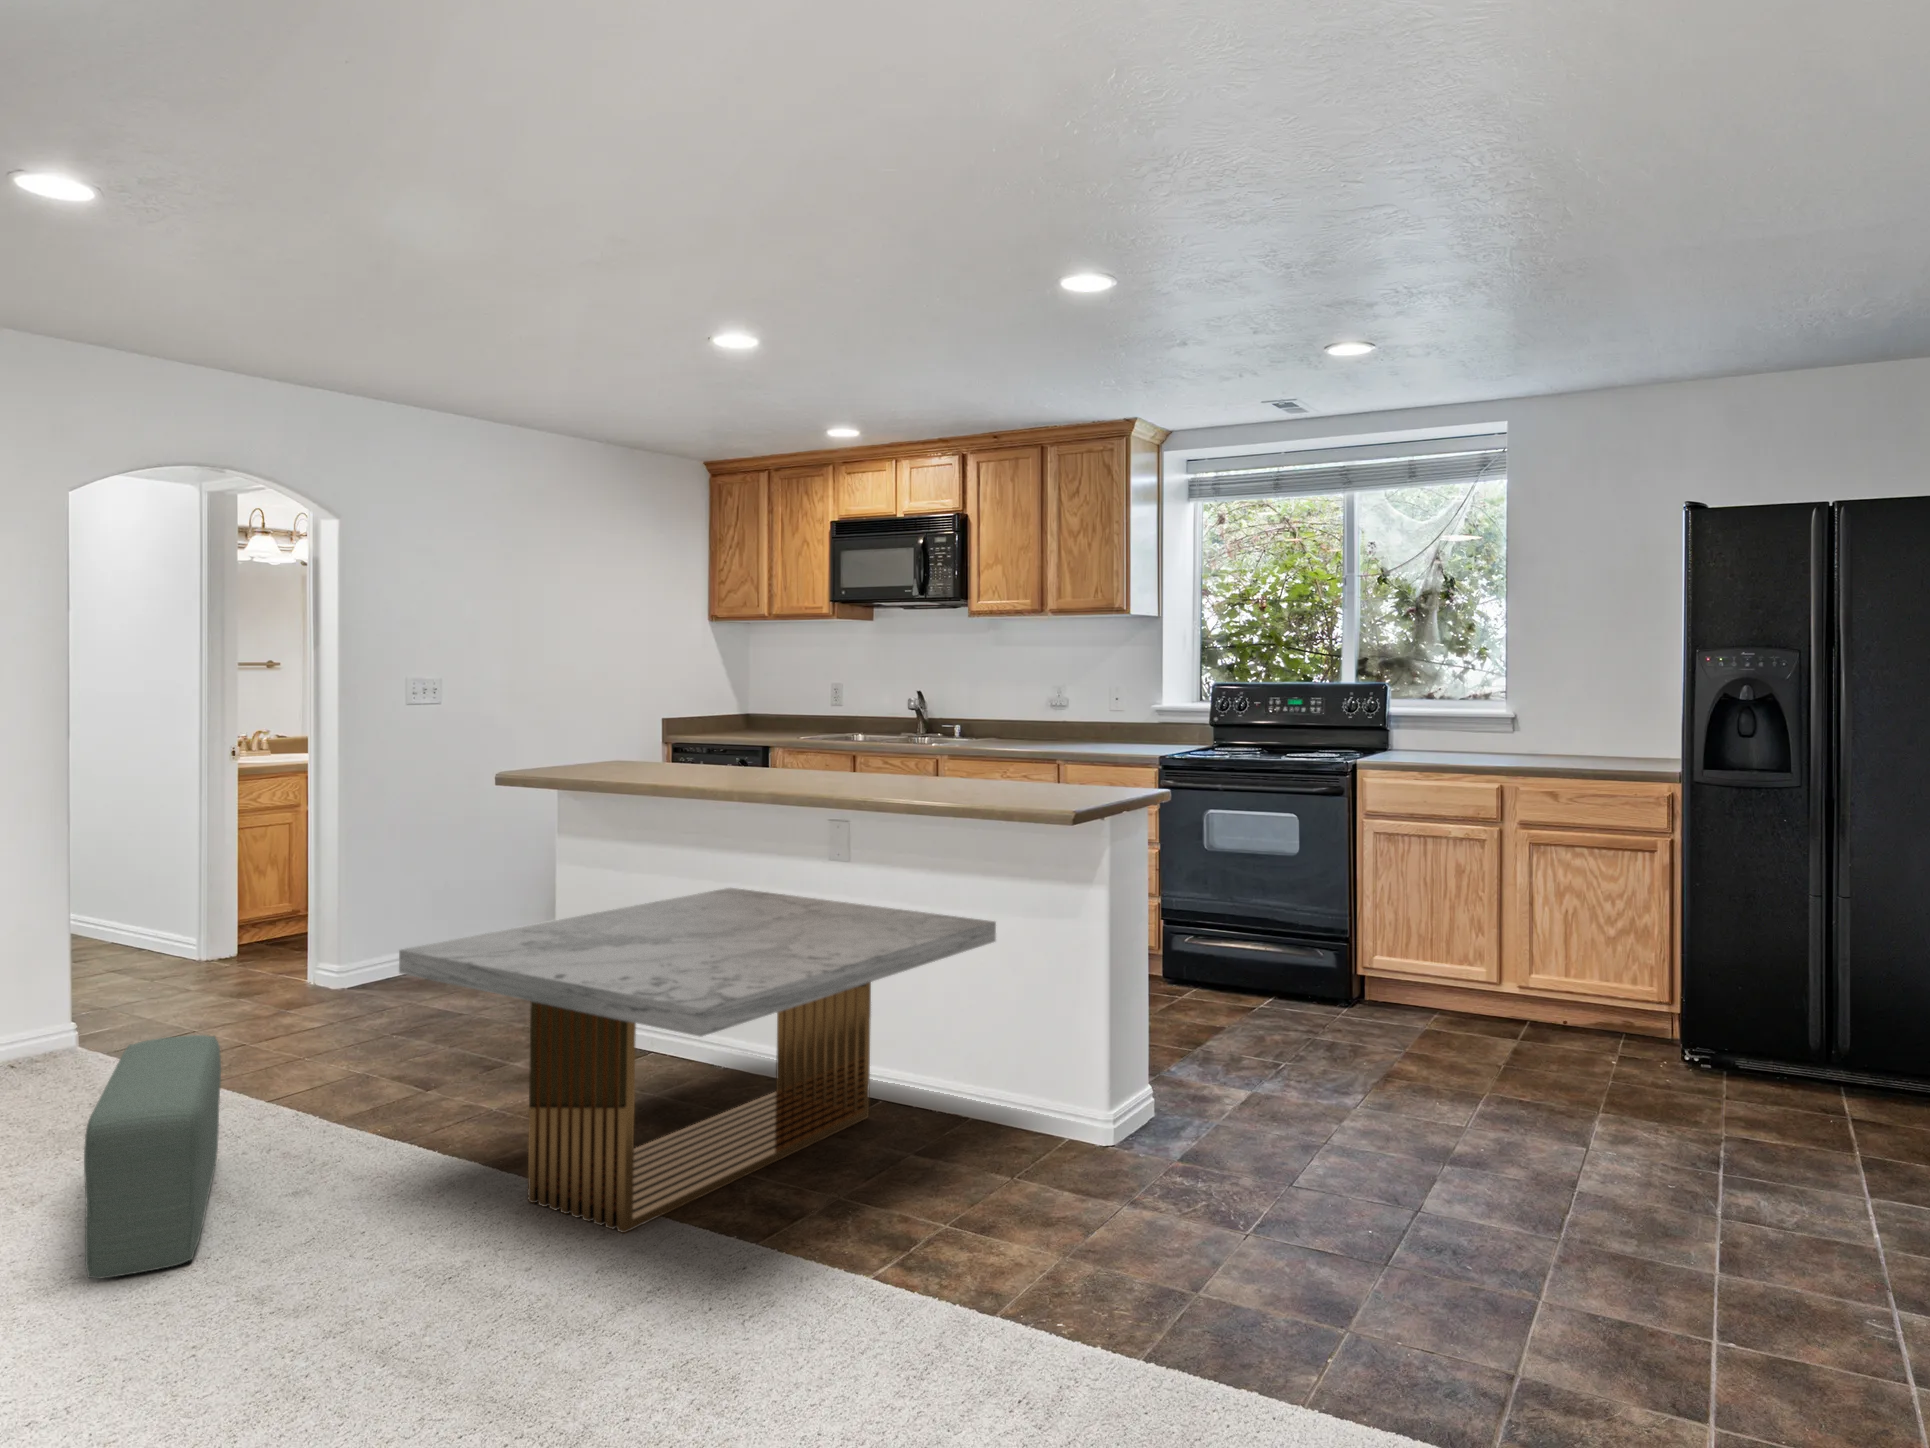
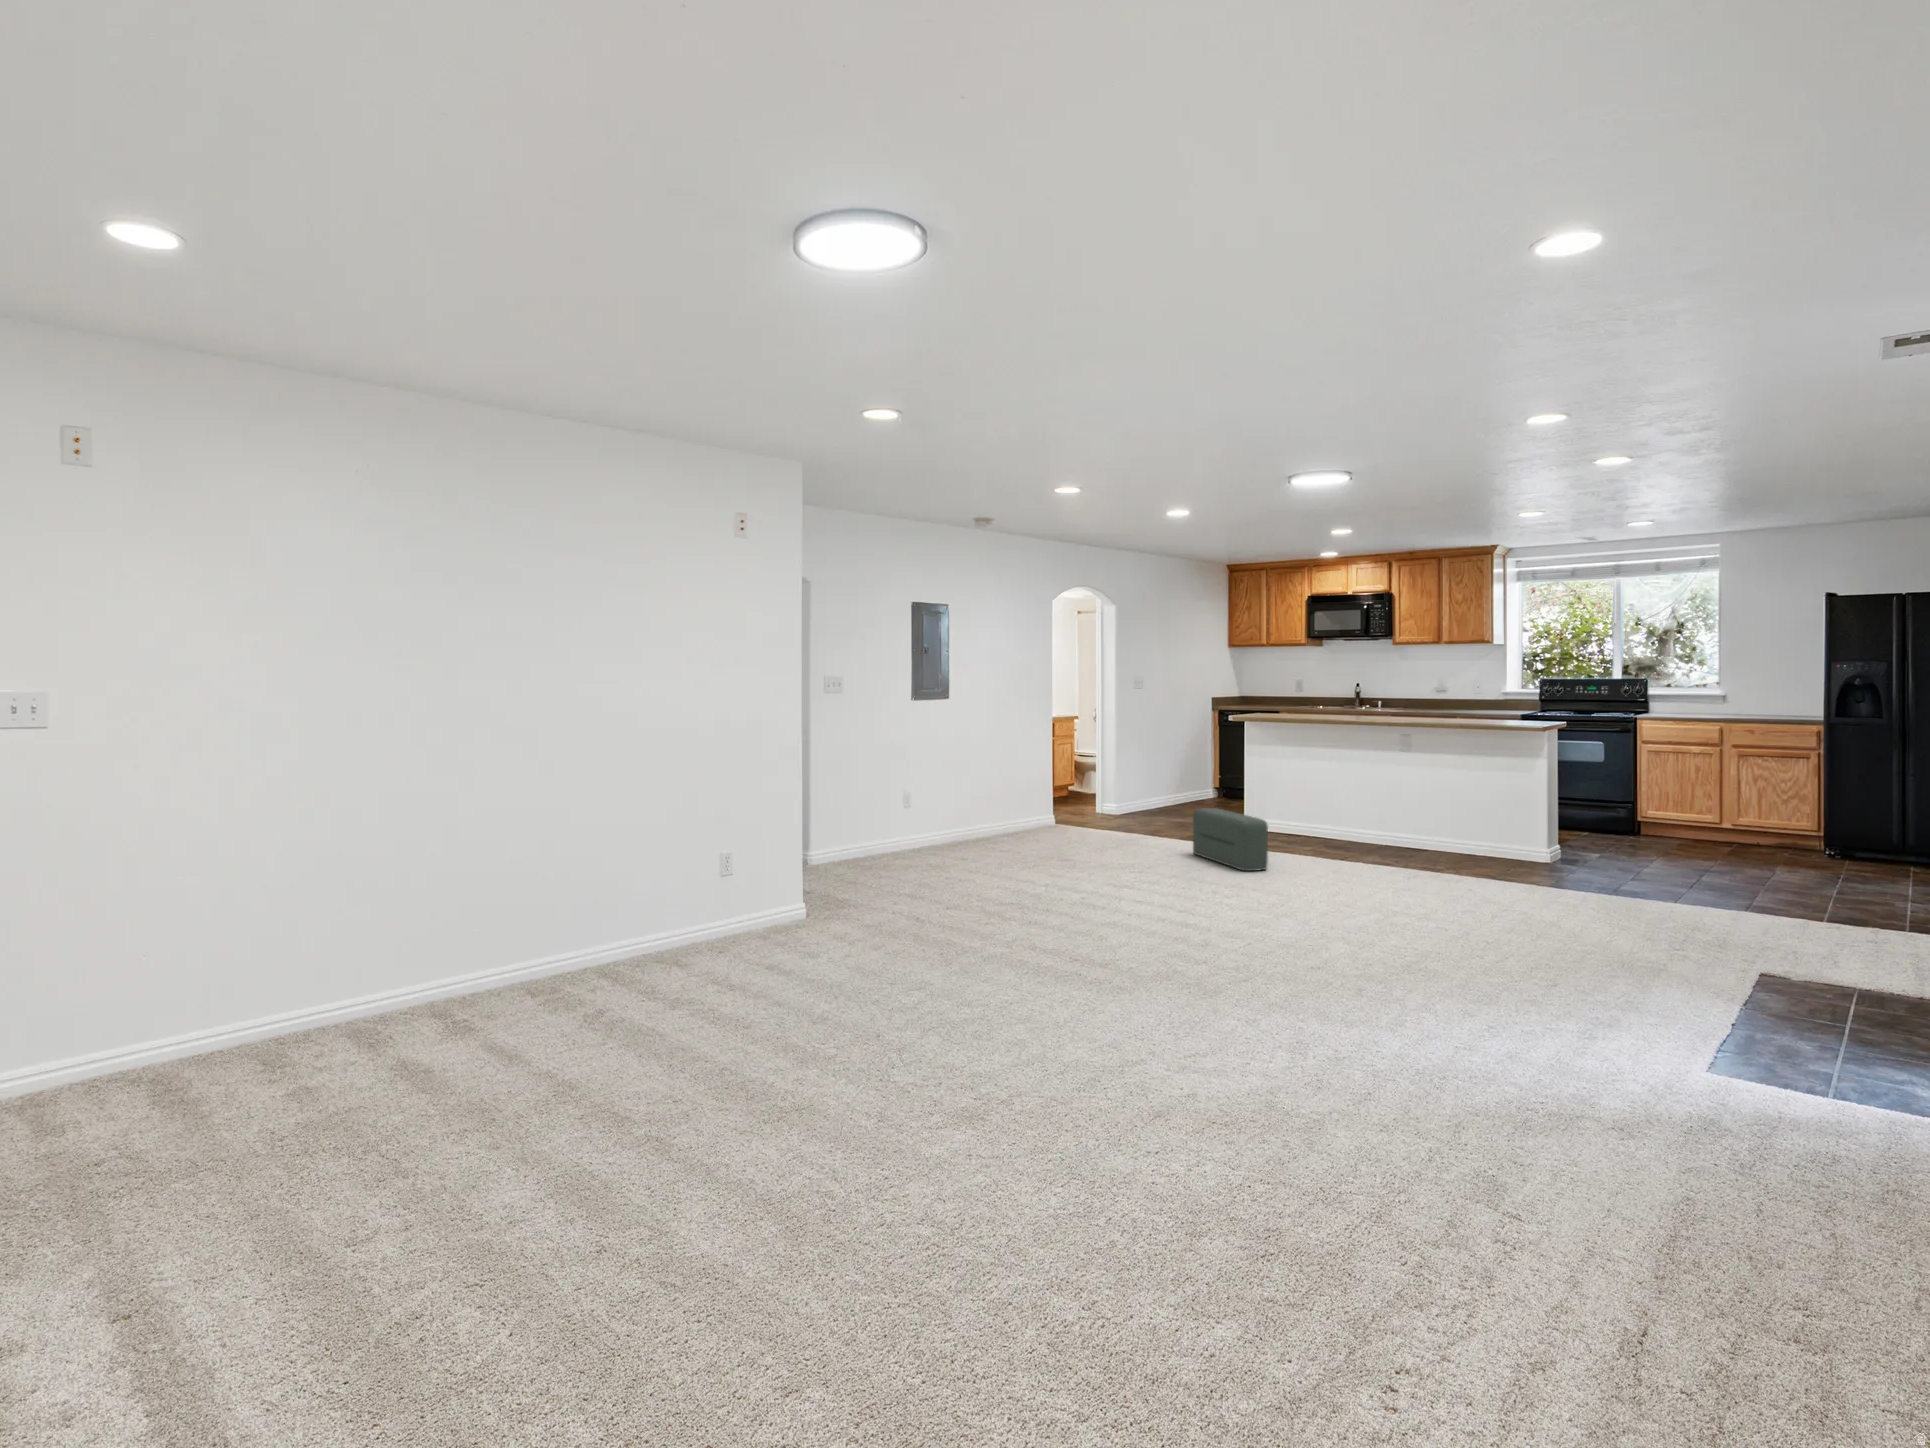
coffee table: present [399,888,996,1233] -> none [1296,767,1503,871]

